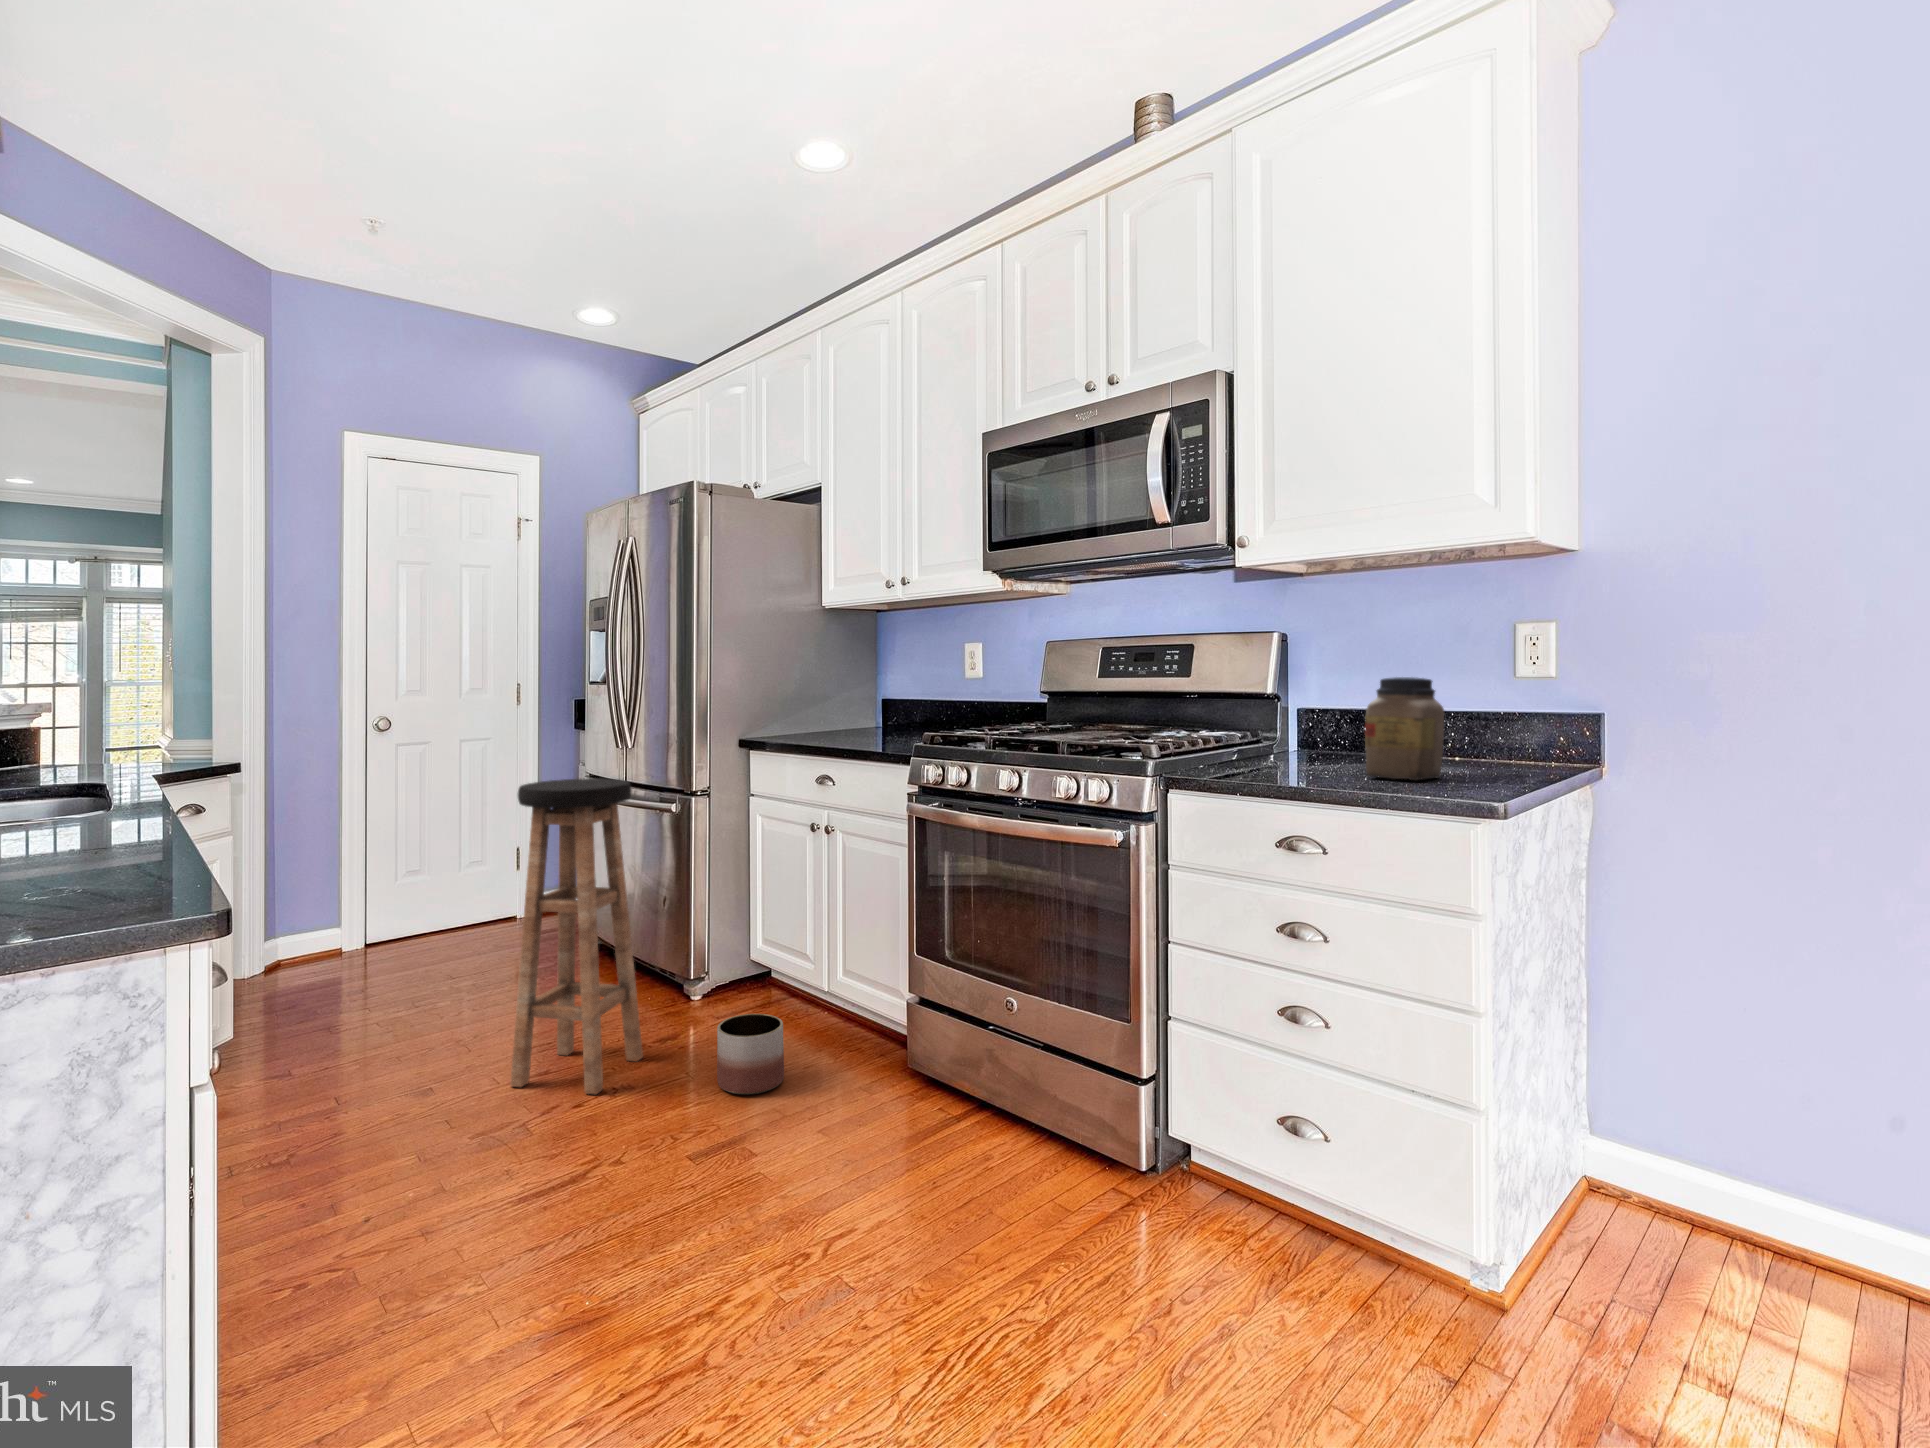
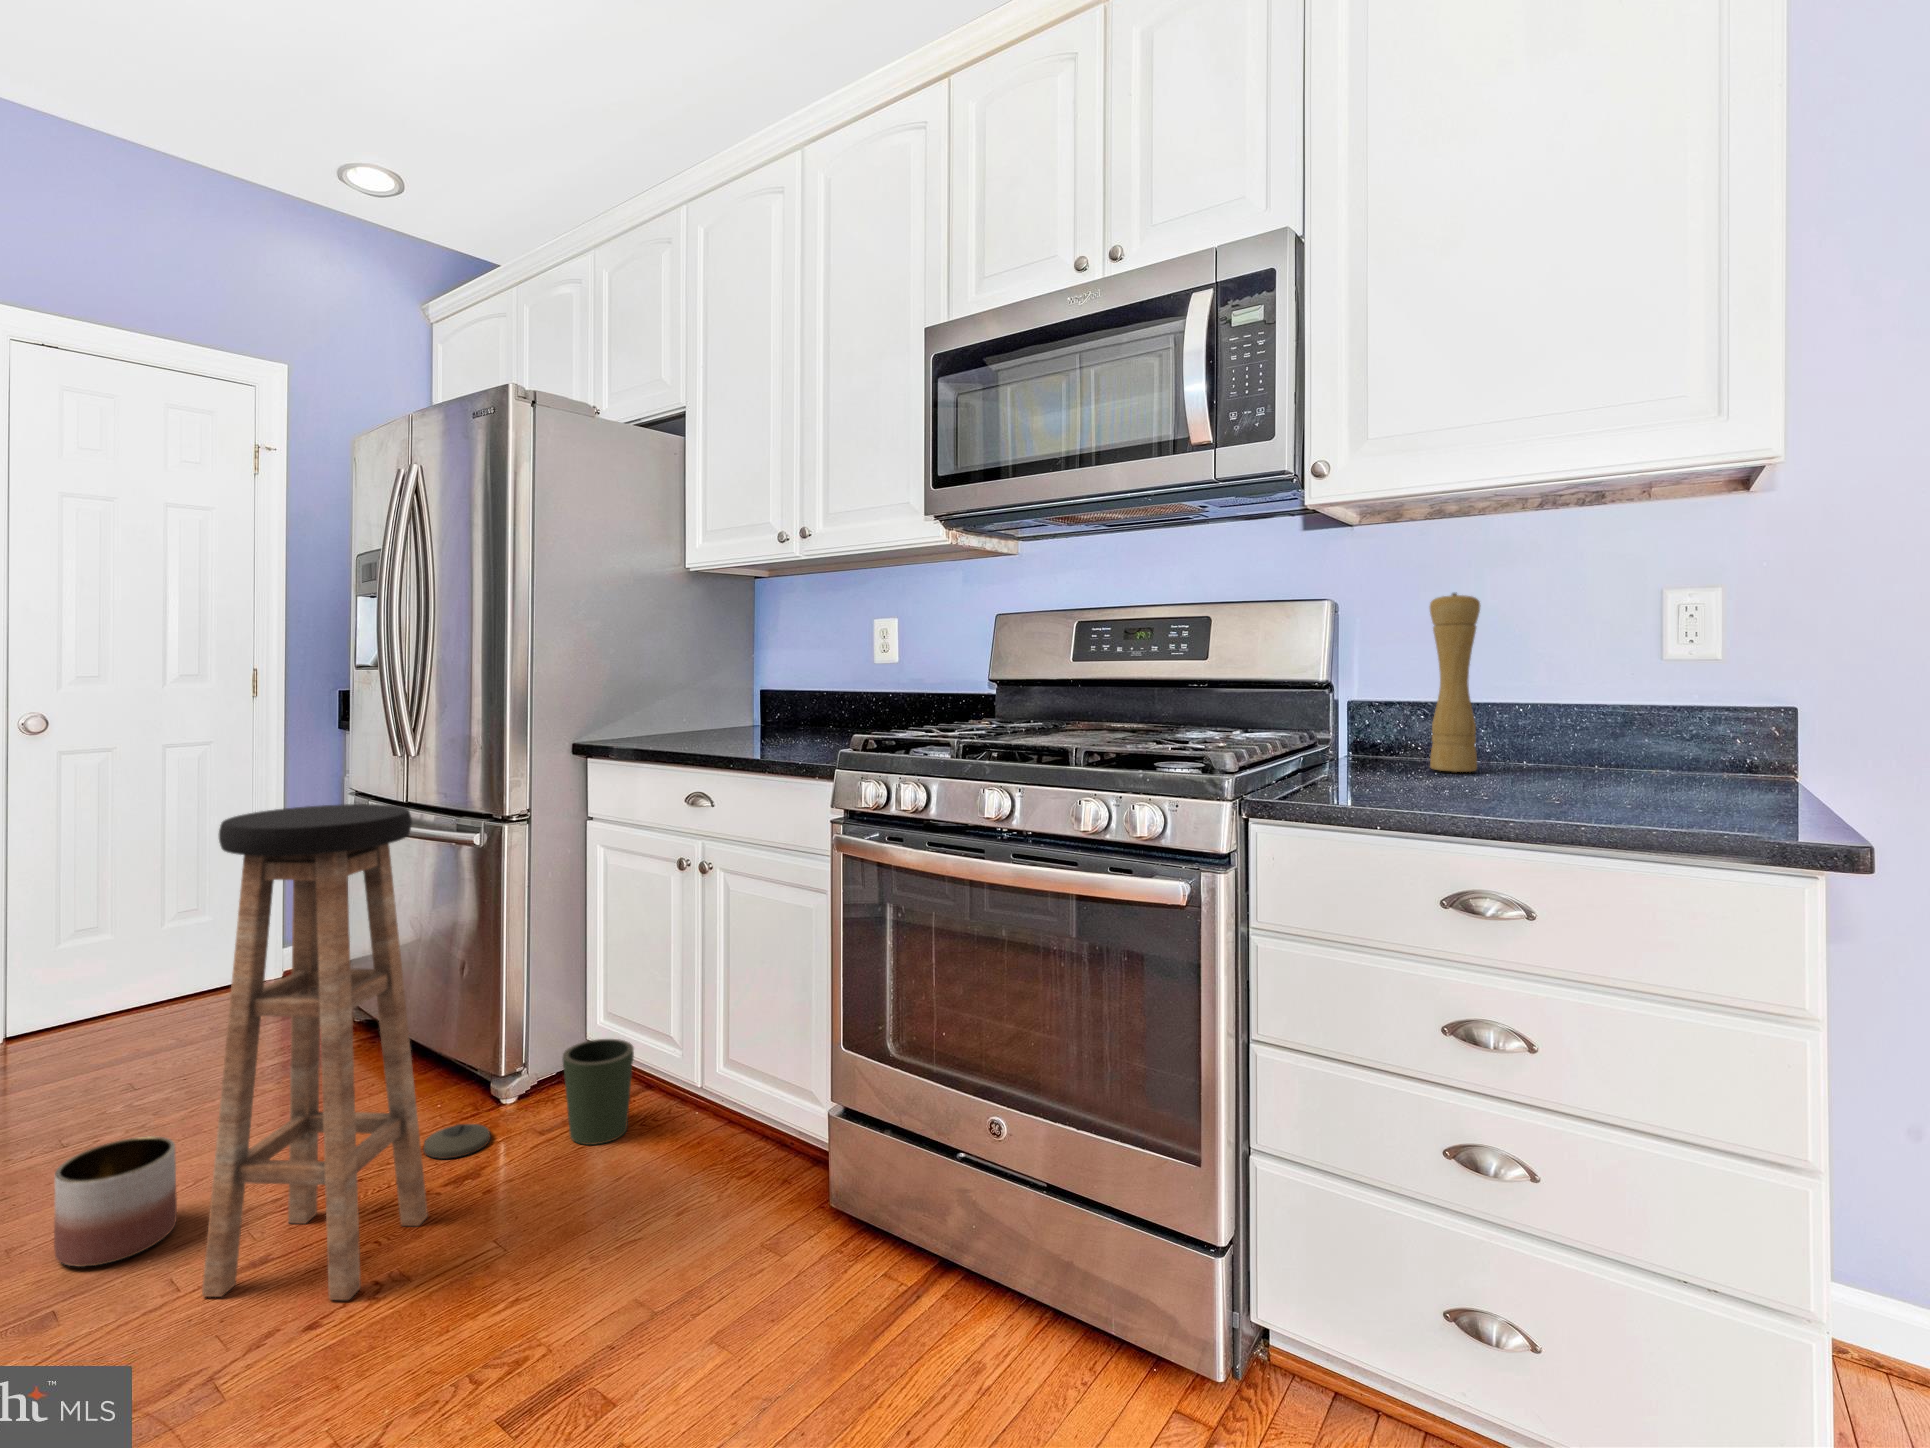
pepper mill: none [1331,629,1367,760] -> present [1430,593,1480,772]
jar: present [1365,677,1444,780] -> none [1546,655,1654,804]
trash can: none [639,953,781,1027] -> present [423,1039,634,1159]
planter: present [717,1014,784,1095] -> present [54,1136,177,1267]

